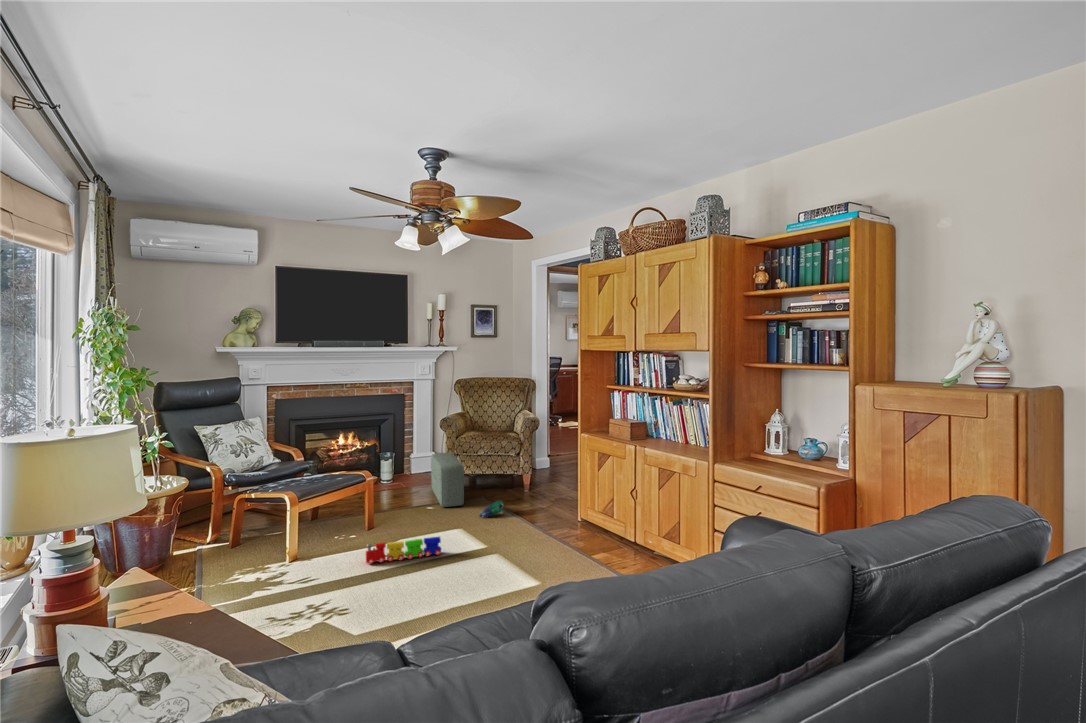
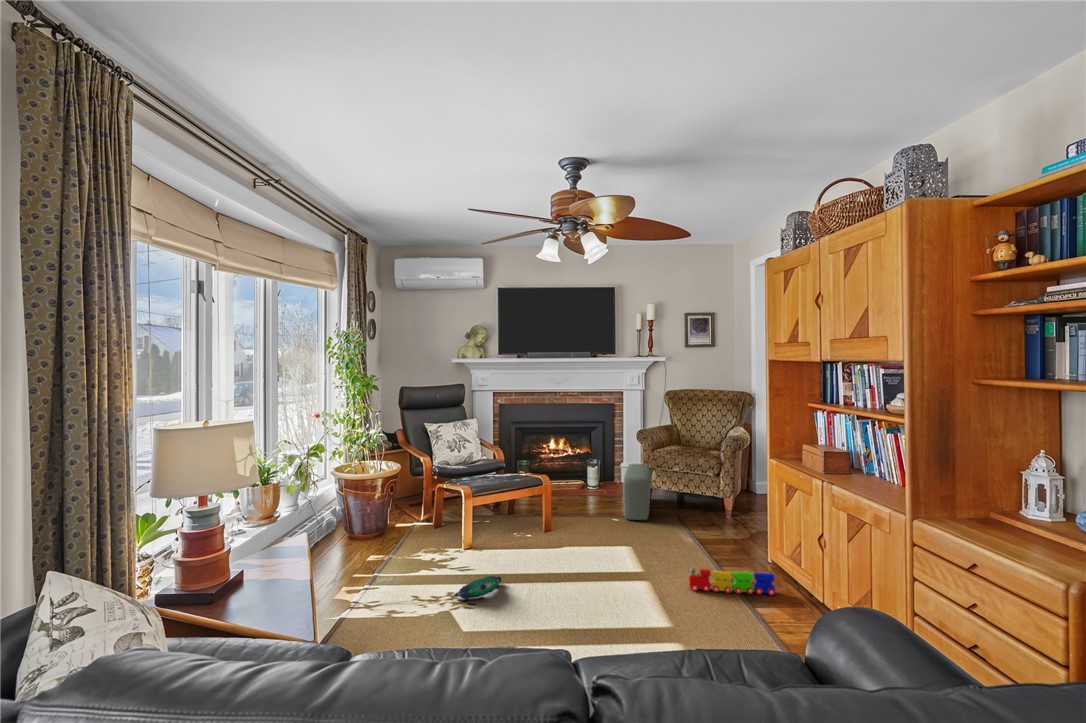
plush toy: present [479,500,504,517] -> present [454,576,502,599]
toy train: present [366,537,441,564] -> present [689,568,775,595]

